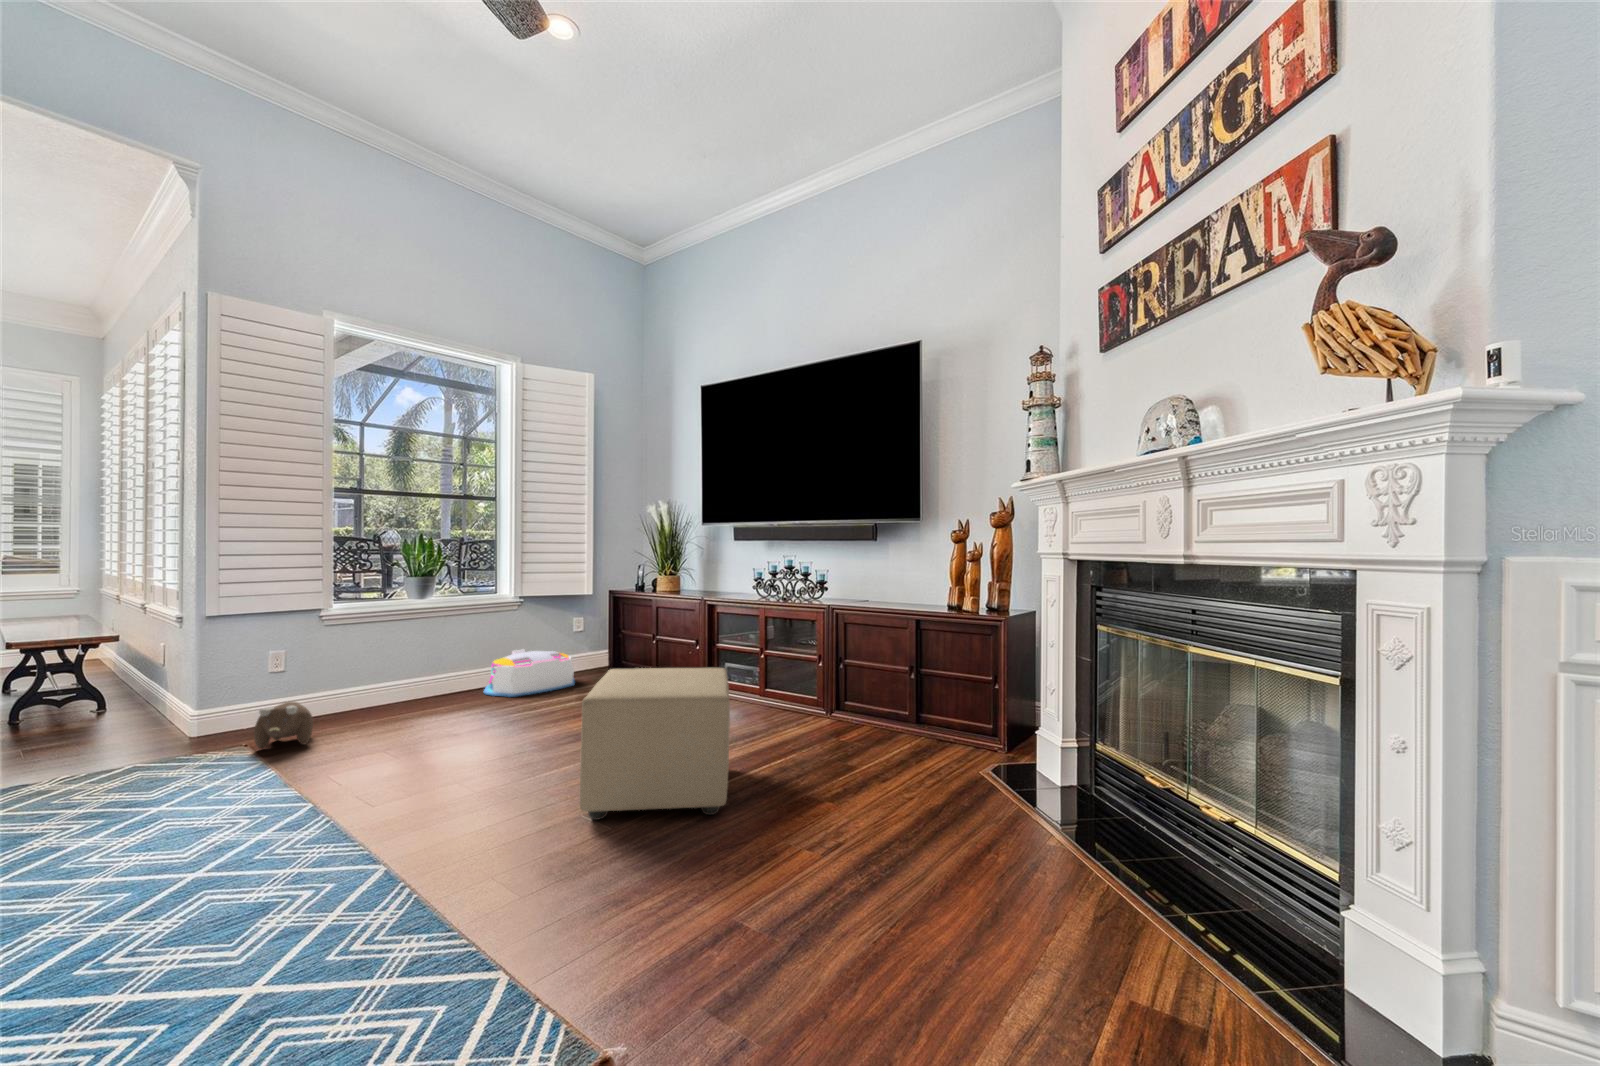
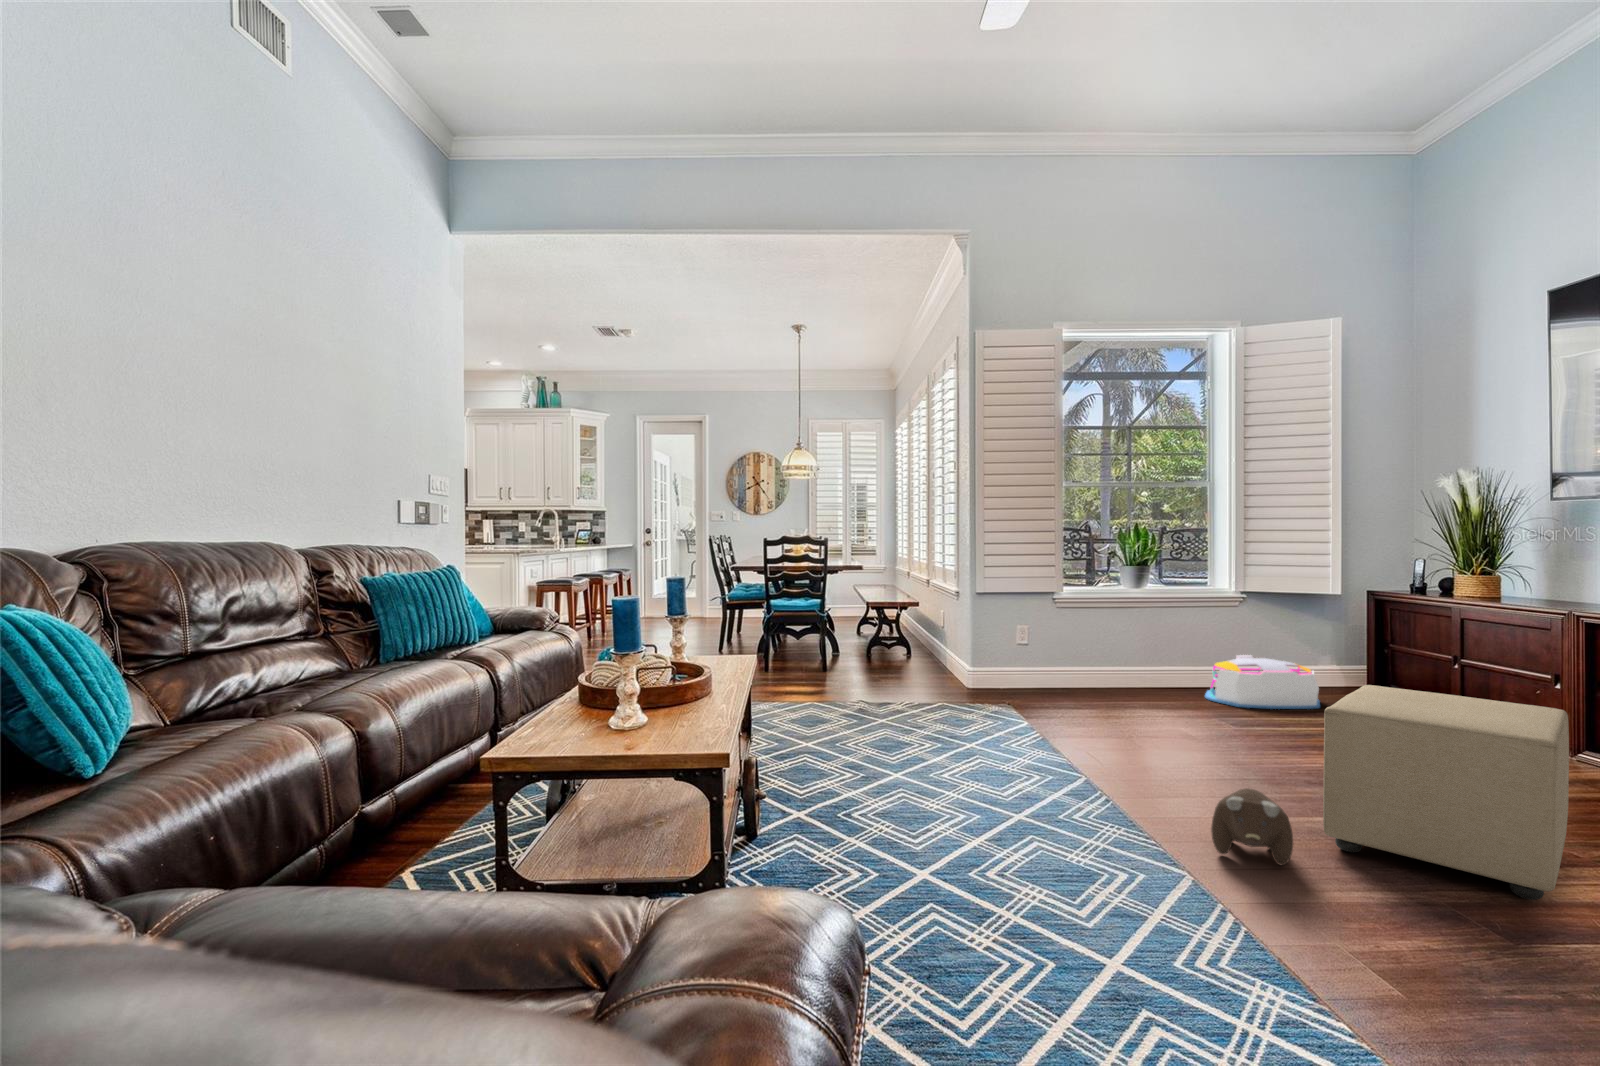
plush toy: present [254,702,313,749] -> present [1211,788,1293,865]

